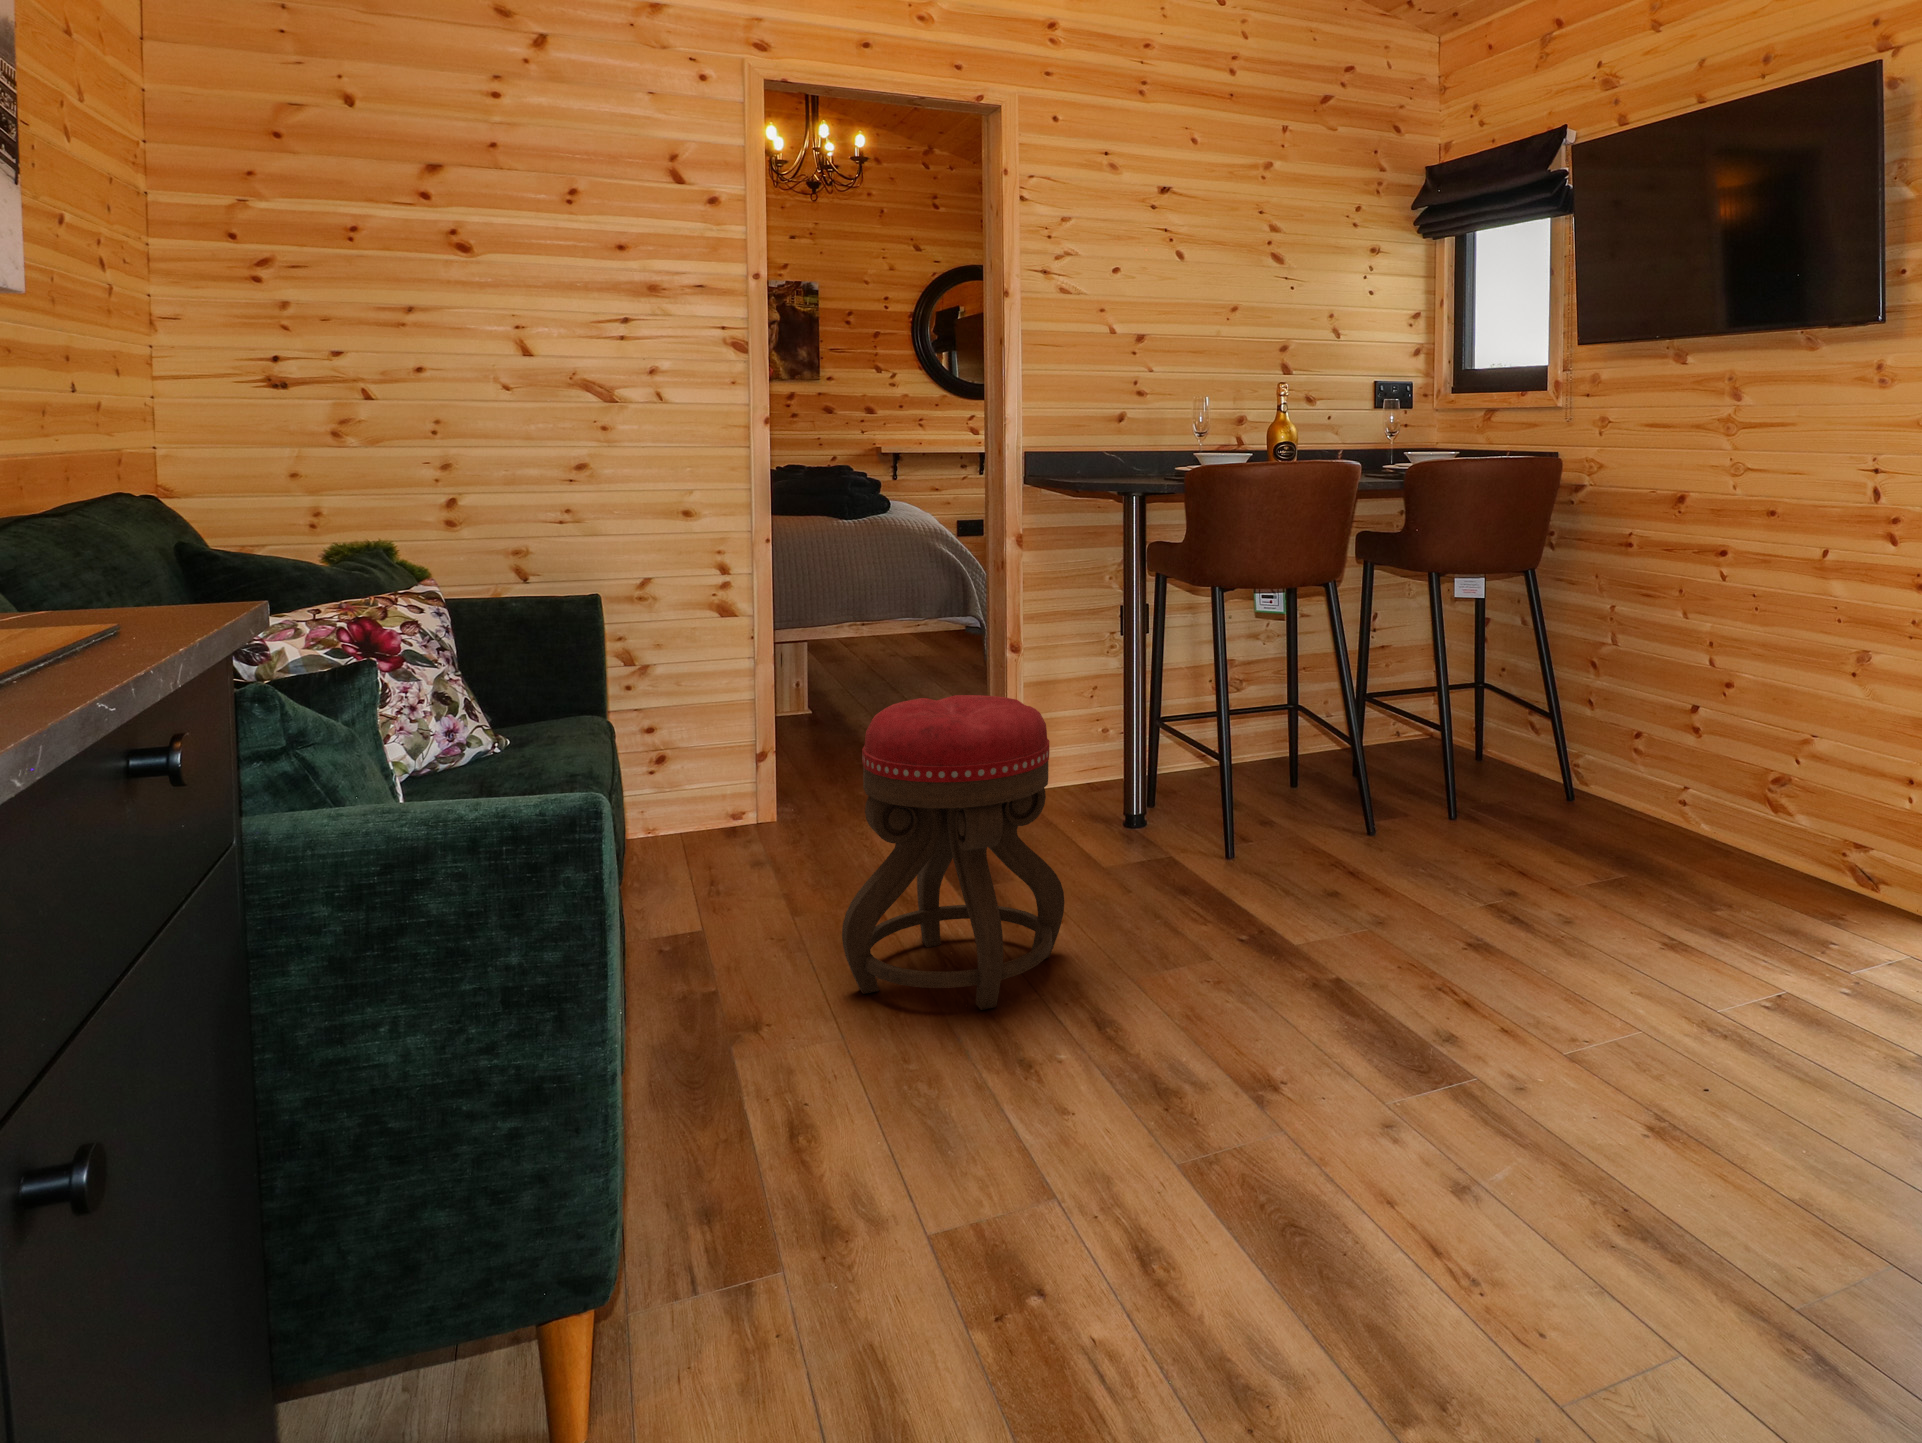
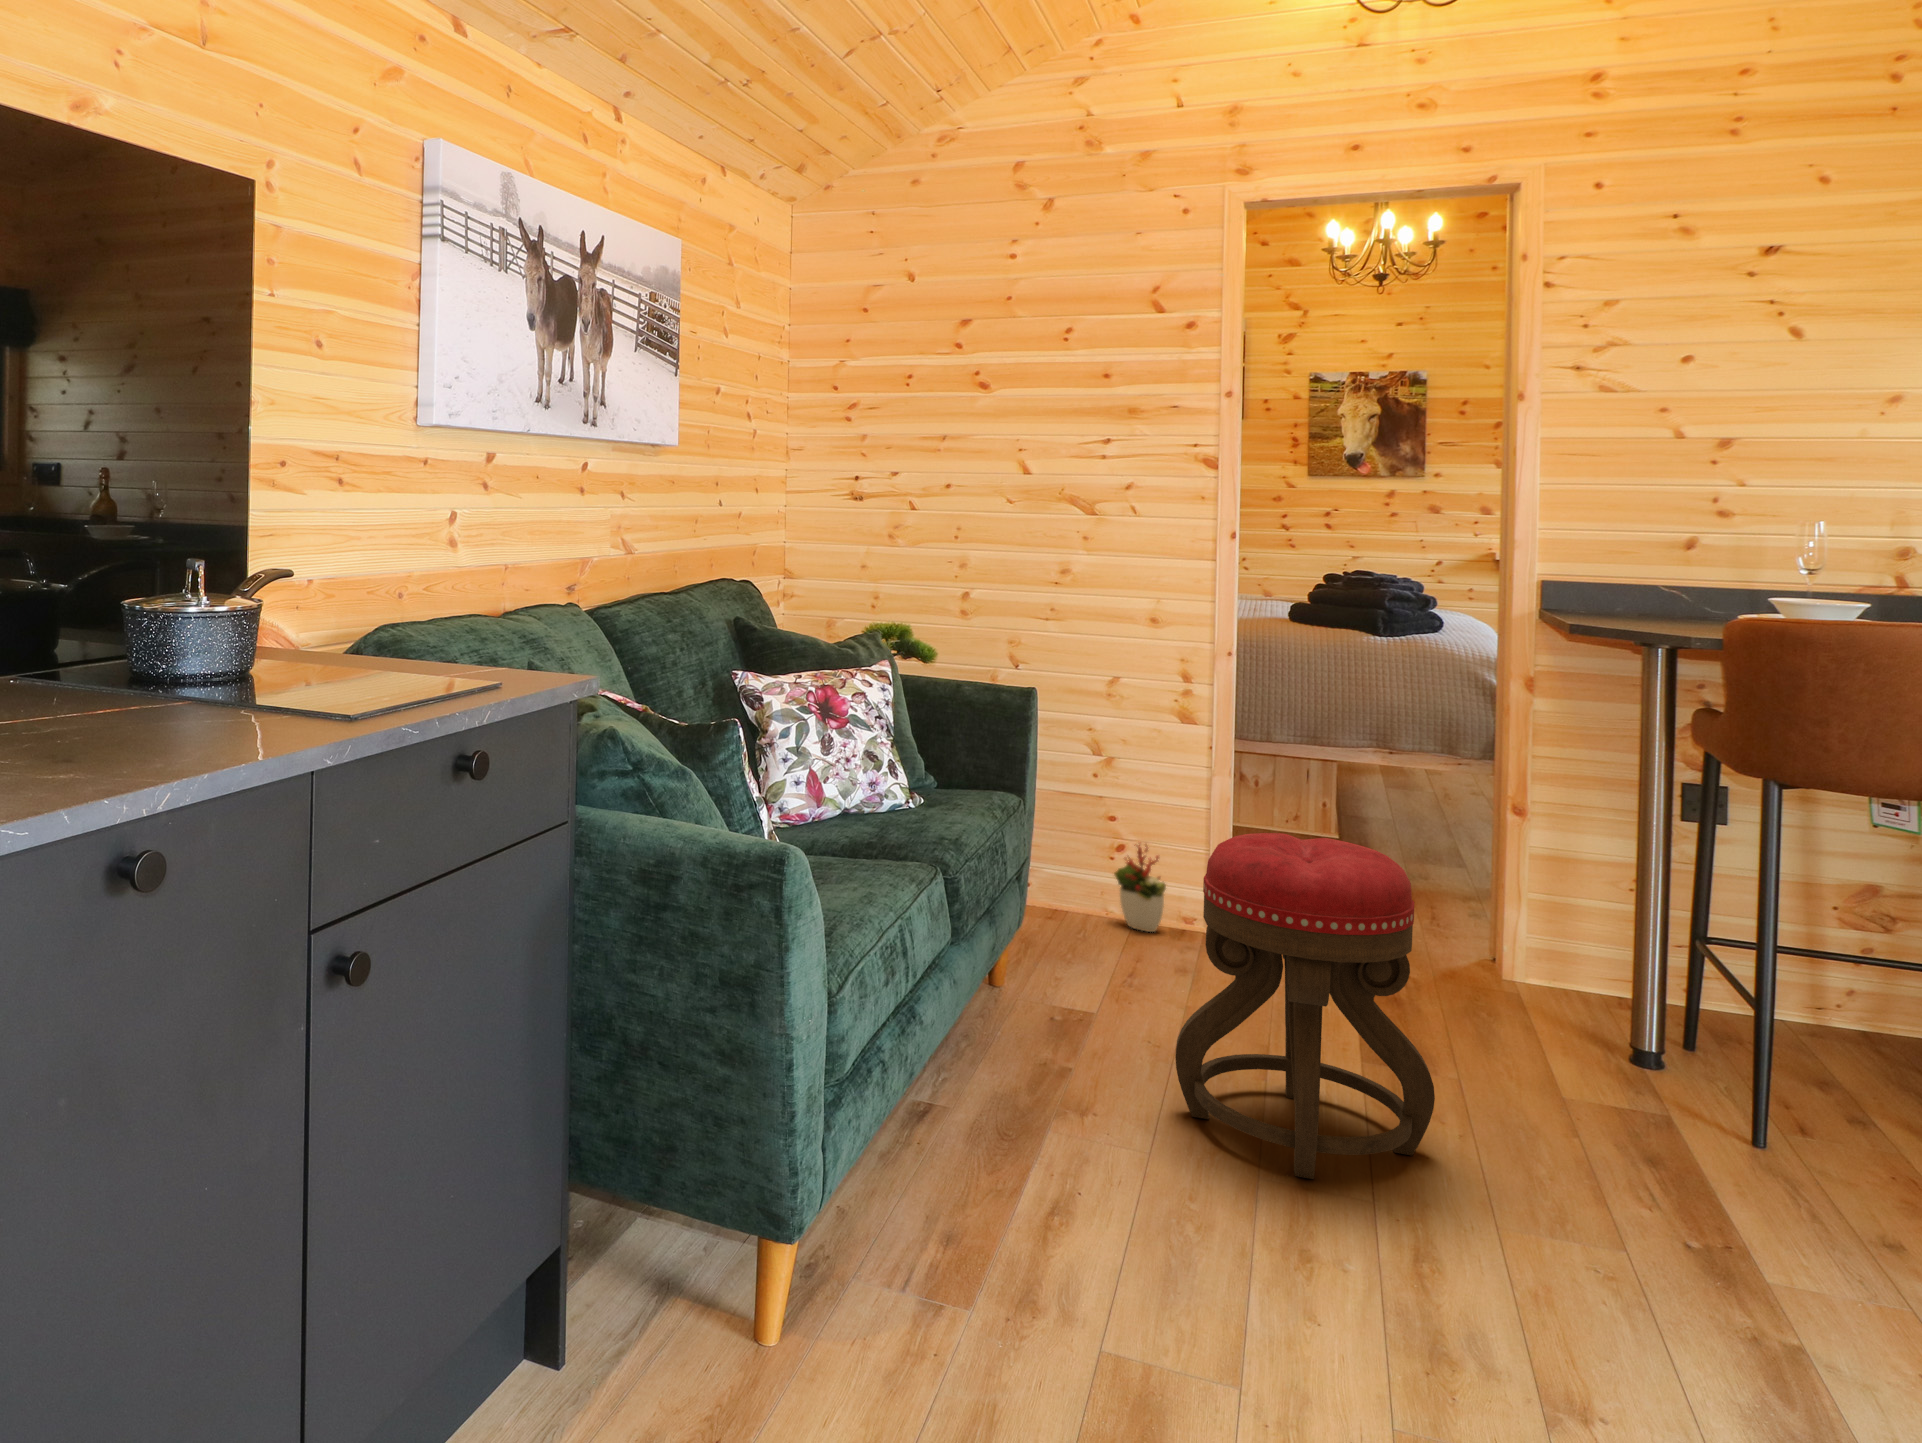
decorative plant: none [660,747,720,840] -> present [1114,845,1166,932]

